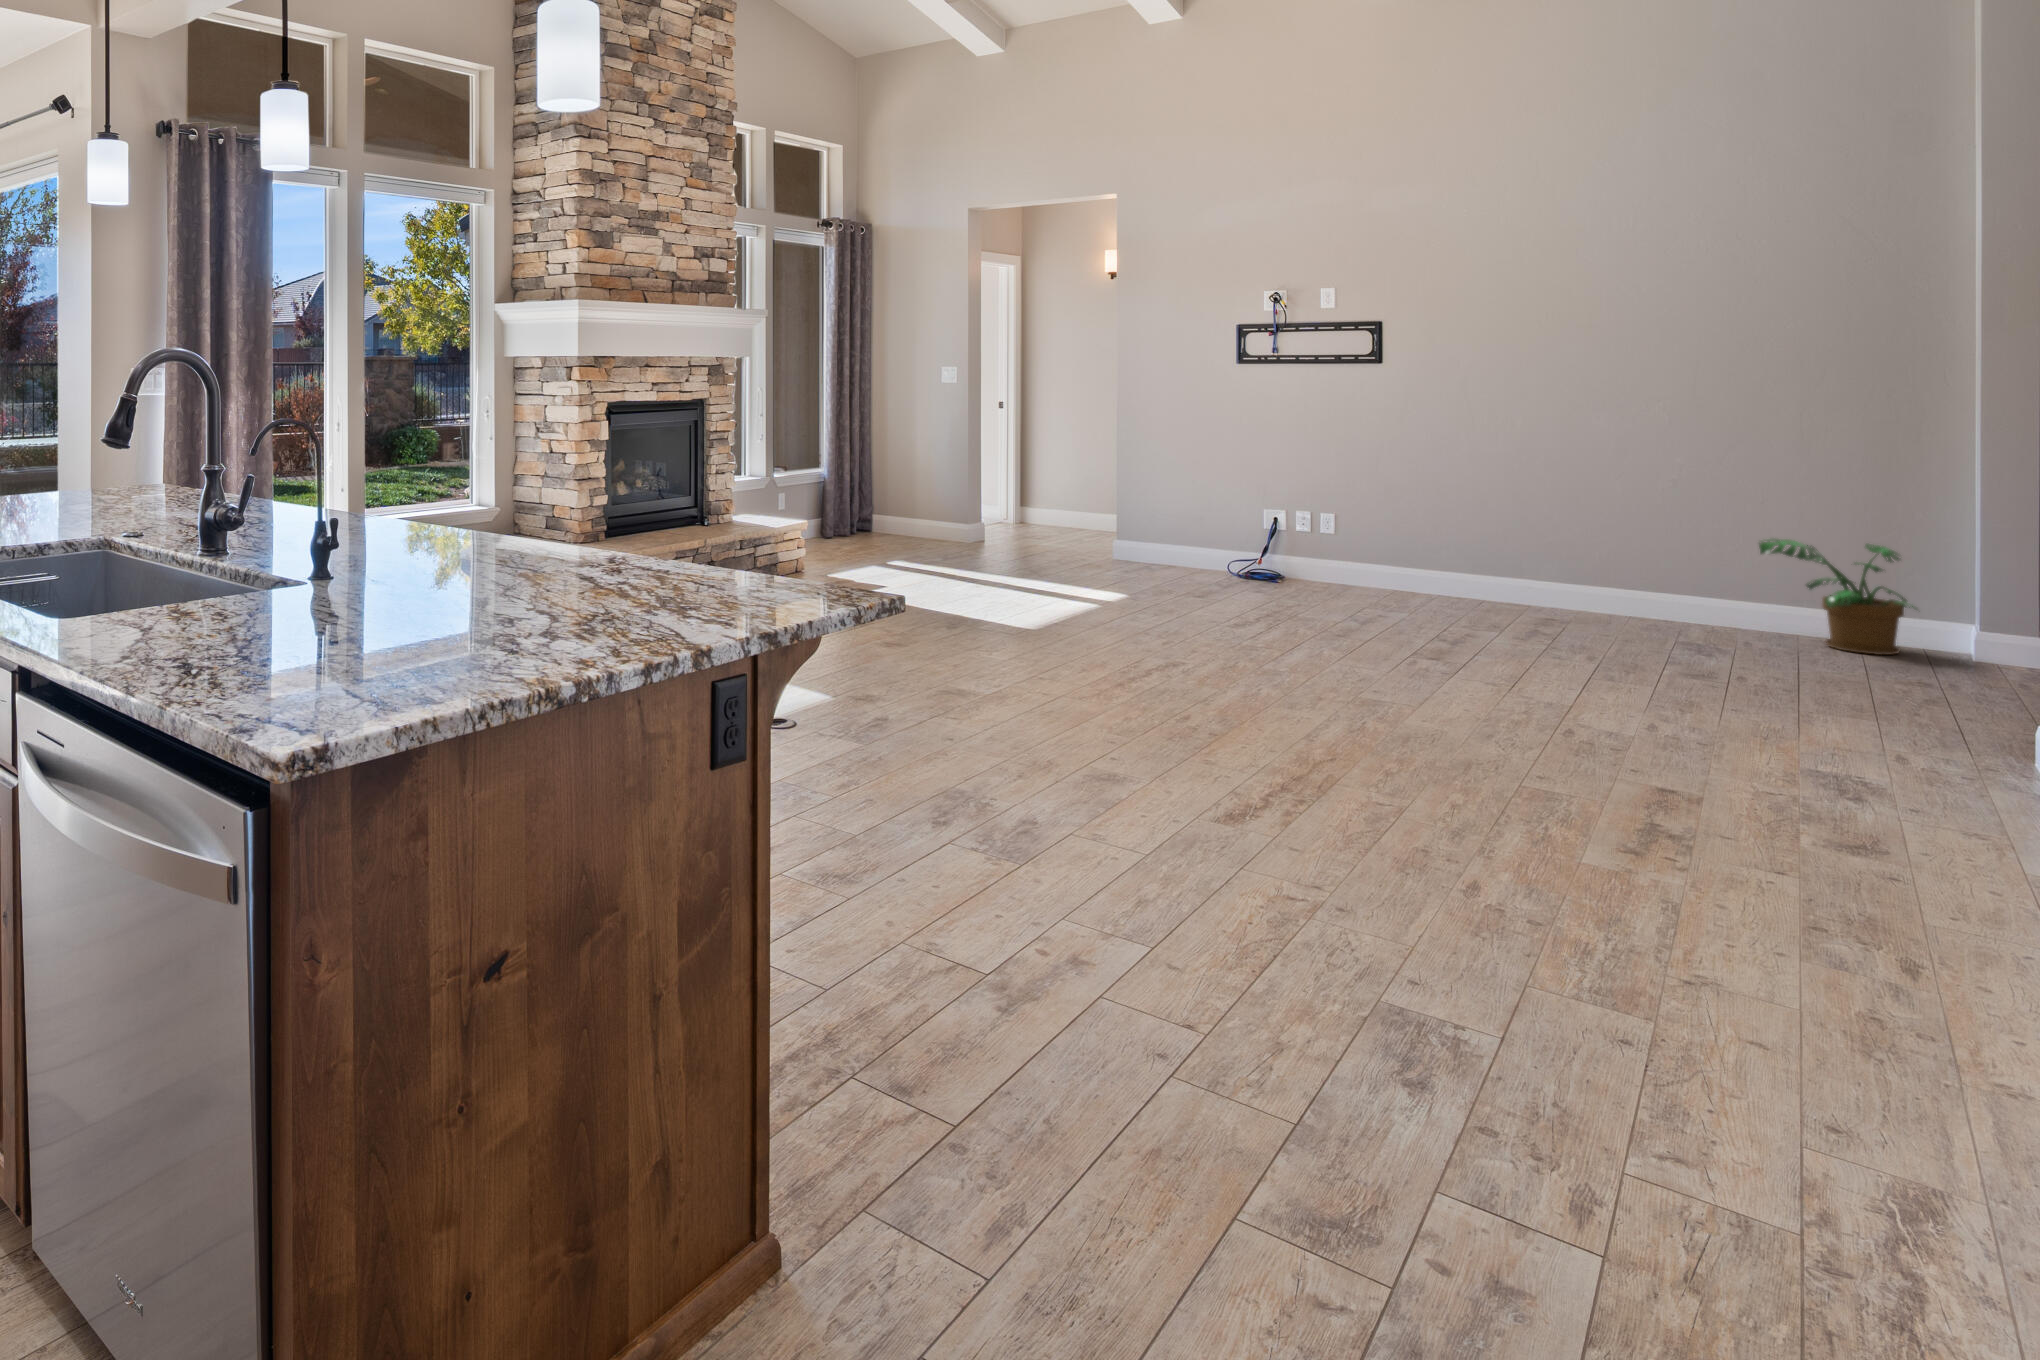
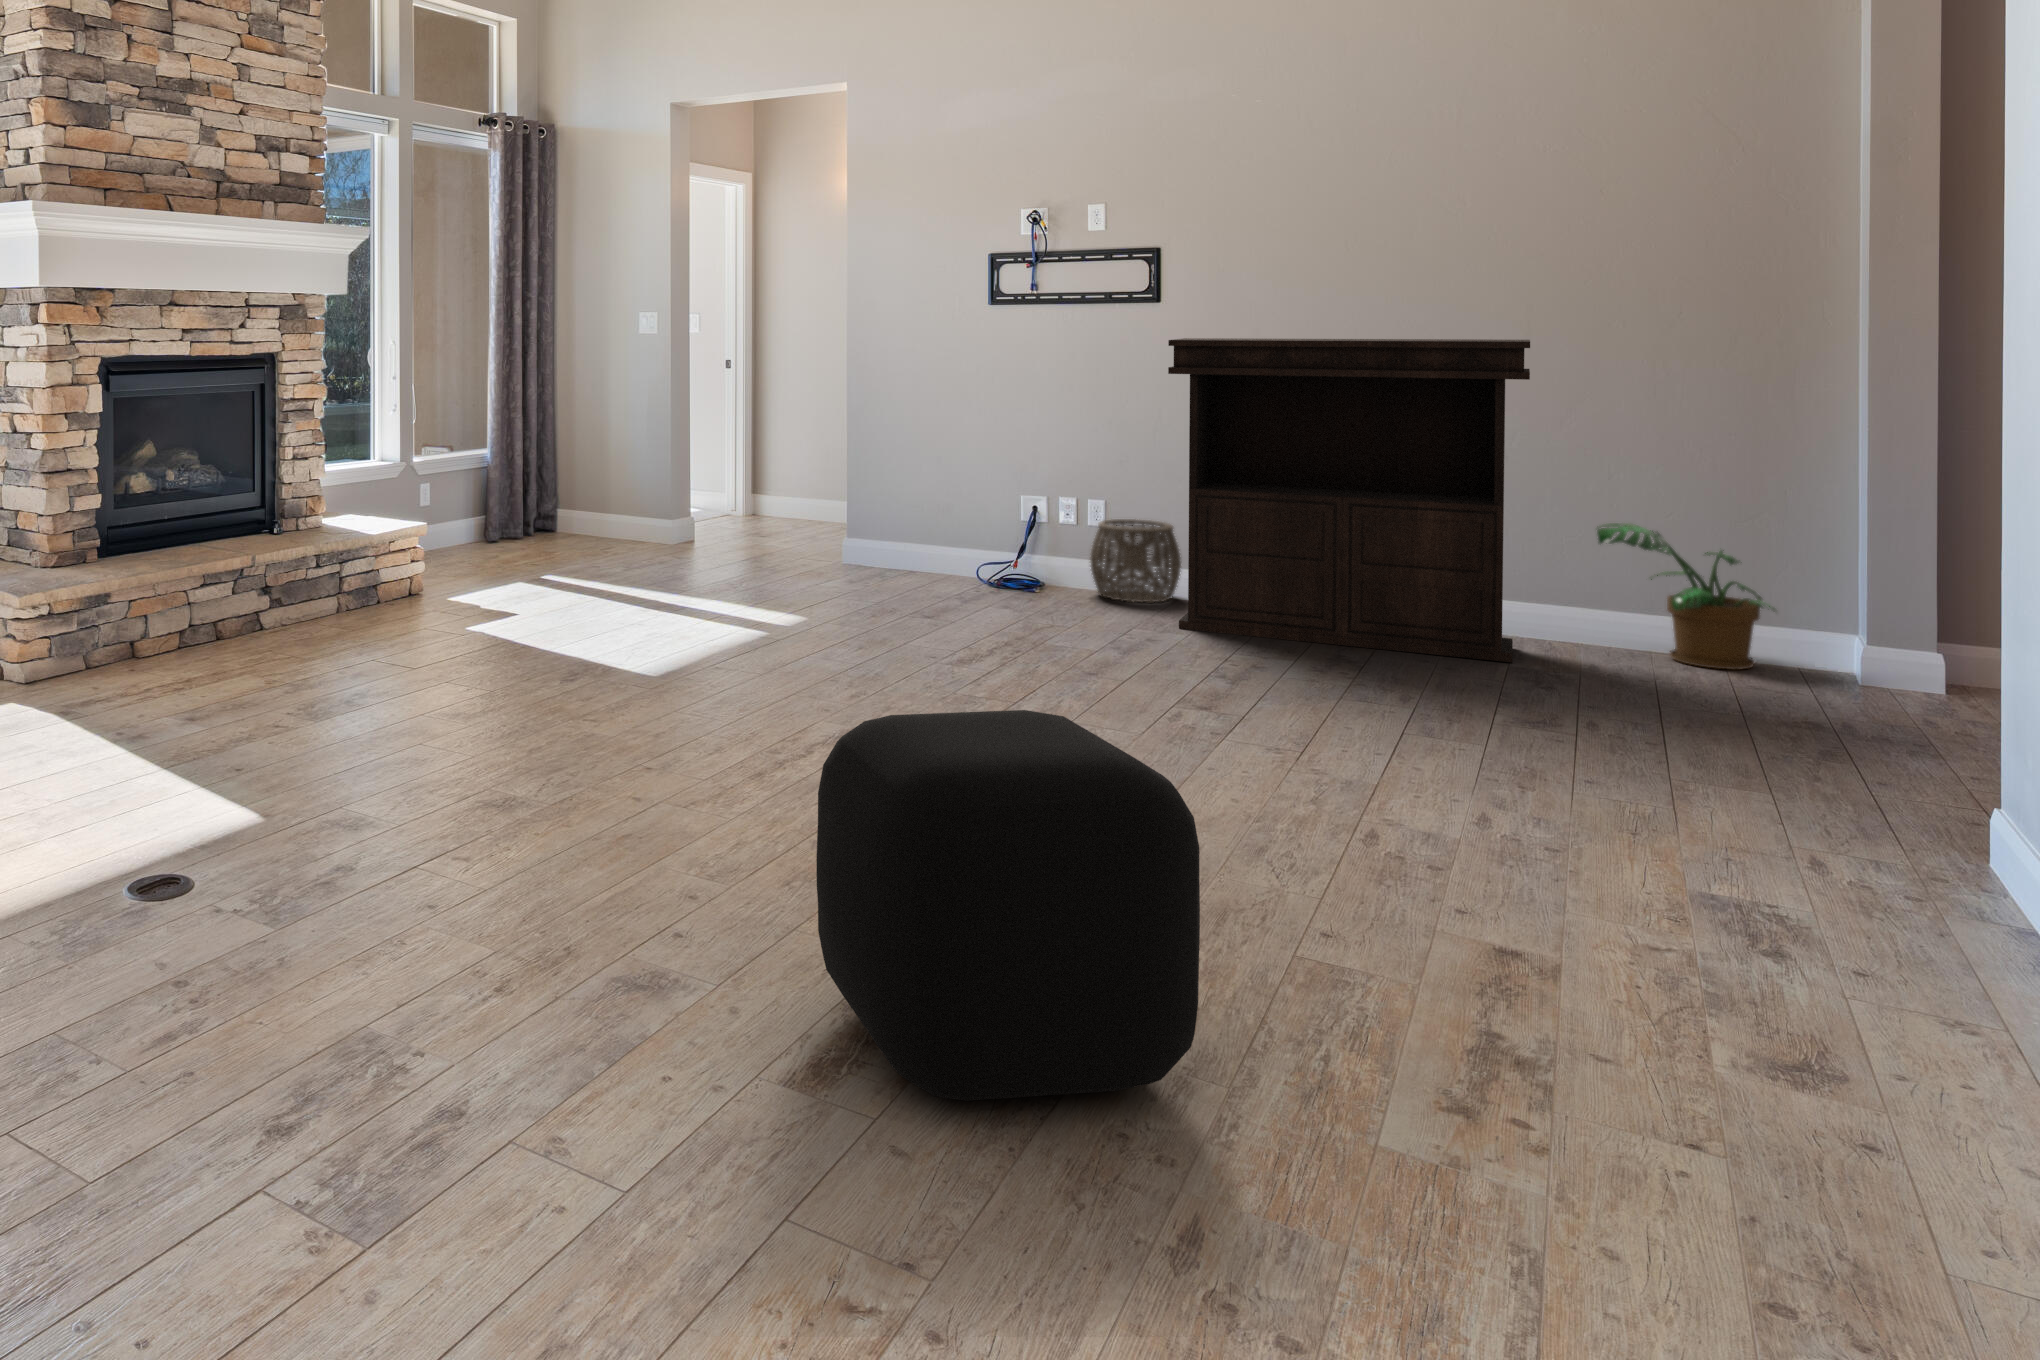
console table: none [1392,391,1699,644] -> present [1168,338,1530,662]
woven basket: none [1323,529,1402,594] -> present [1090,519,1181,603]
ottoman: none [1198,634,1456,855] -> present [816,710,1200,1101]

